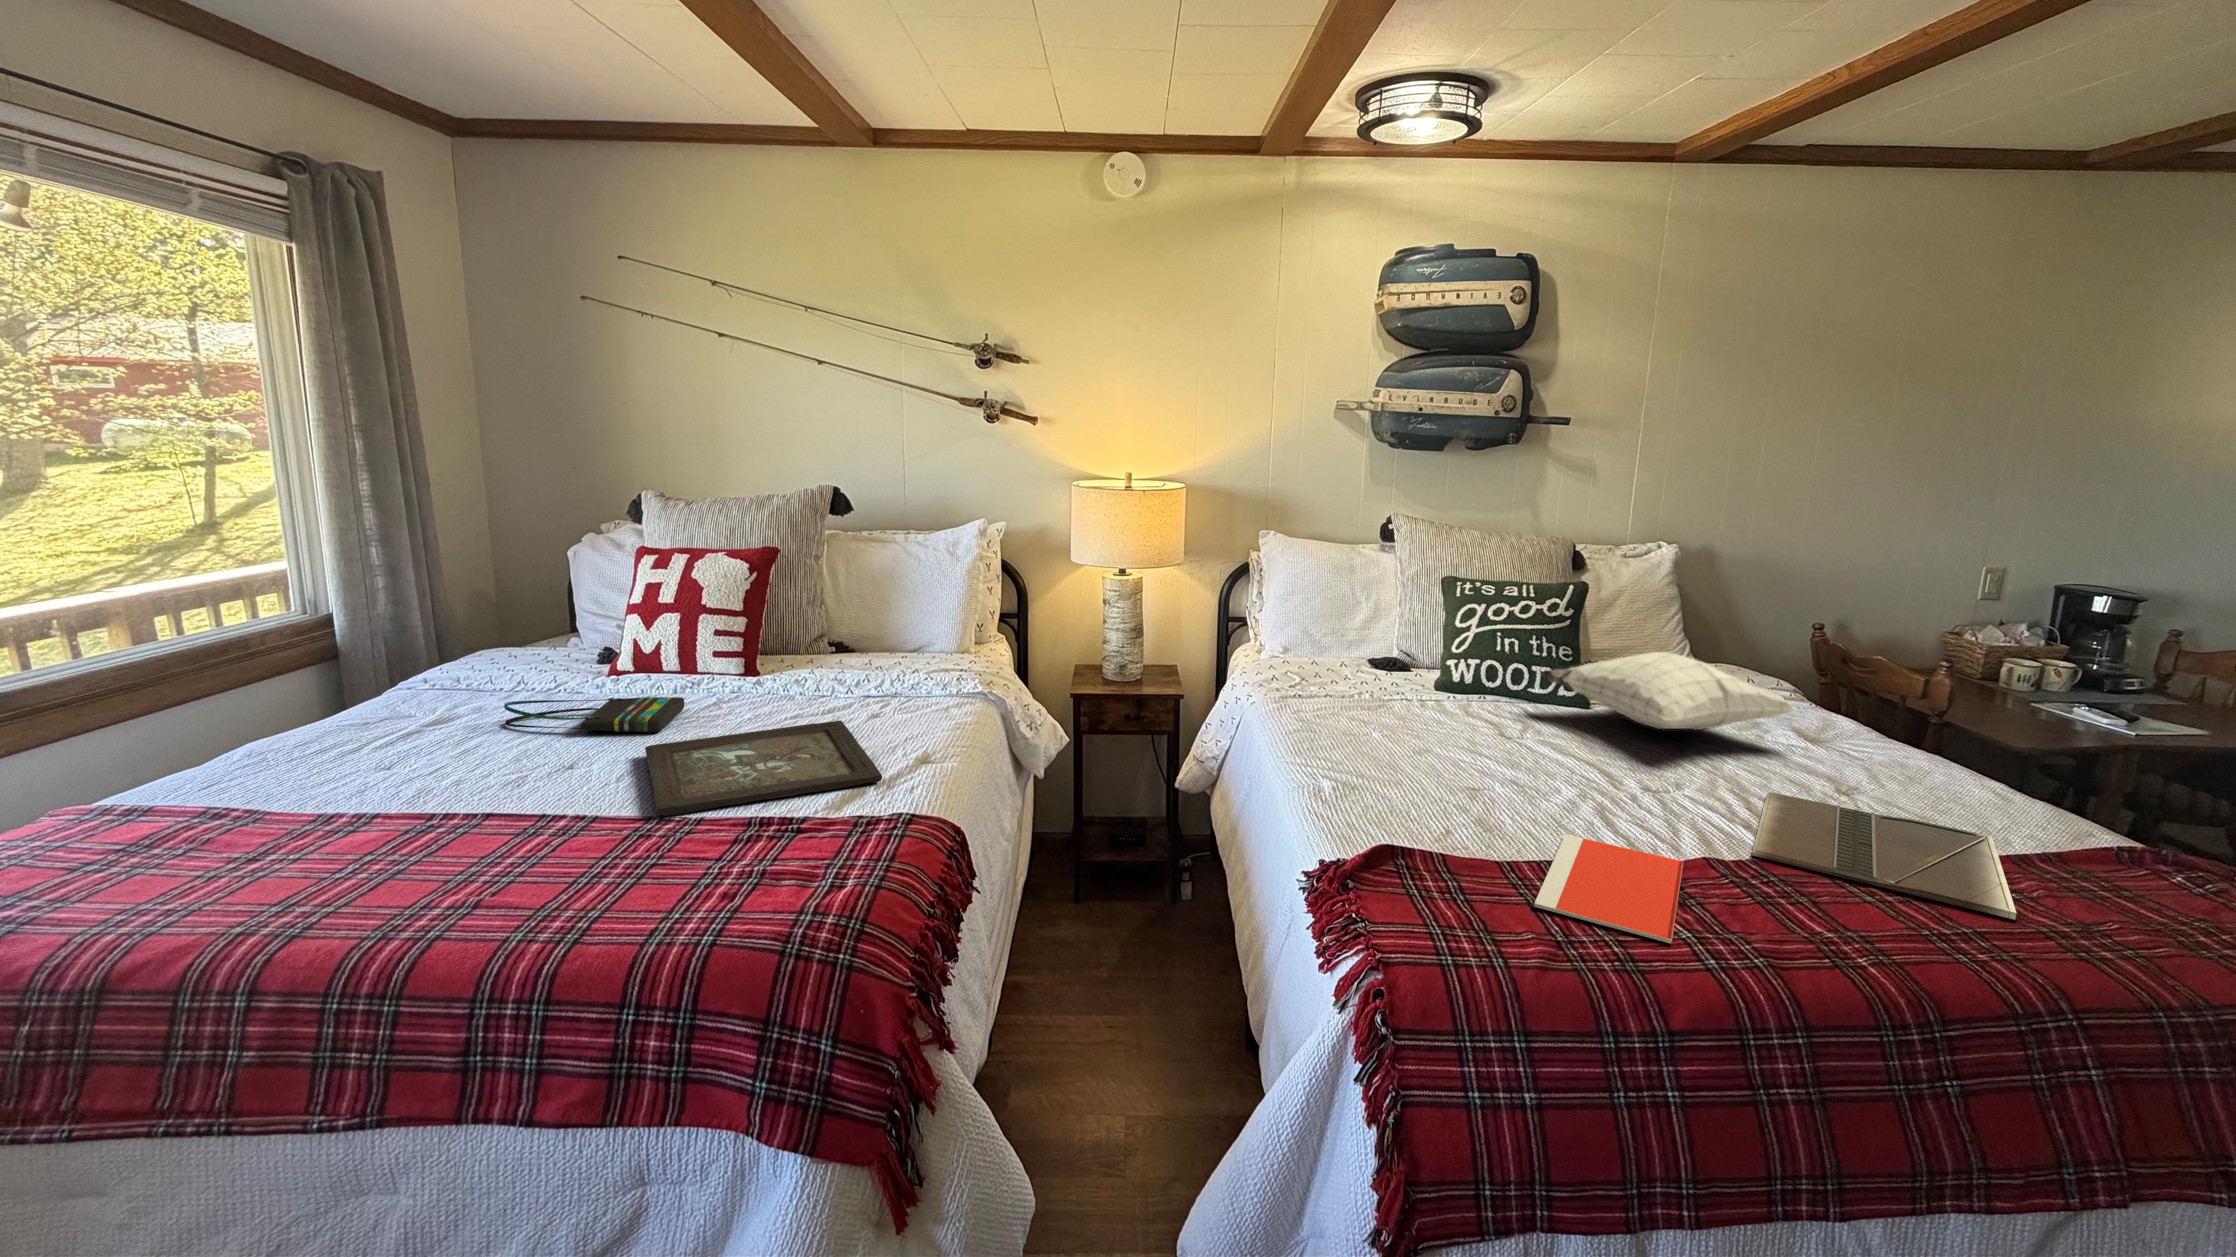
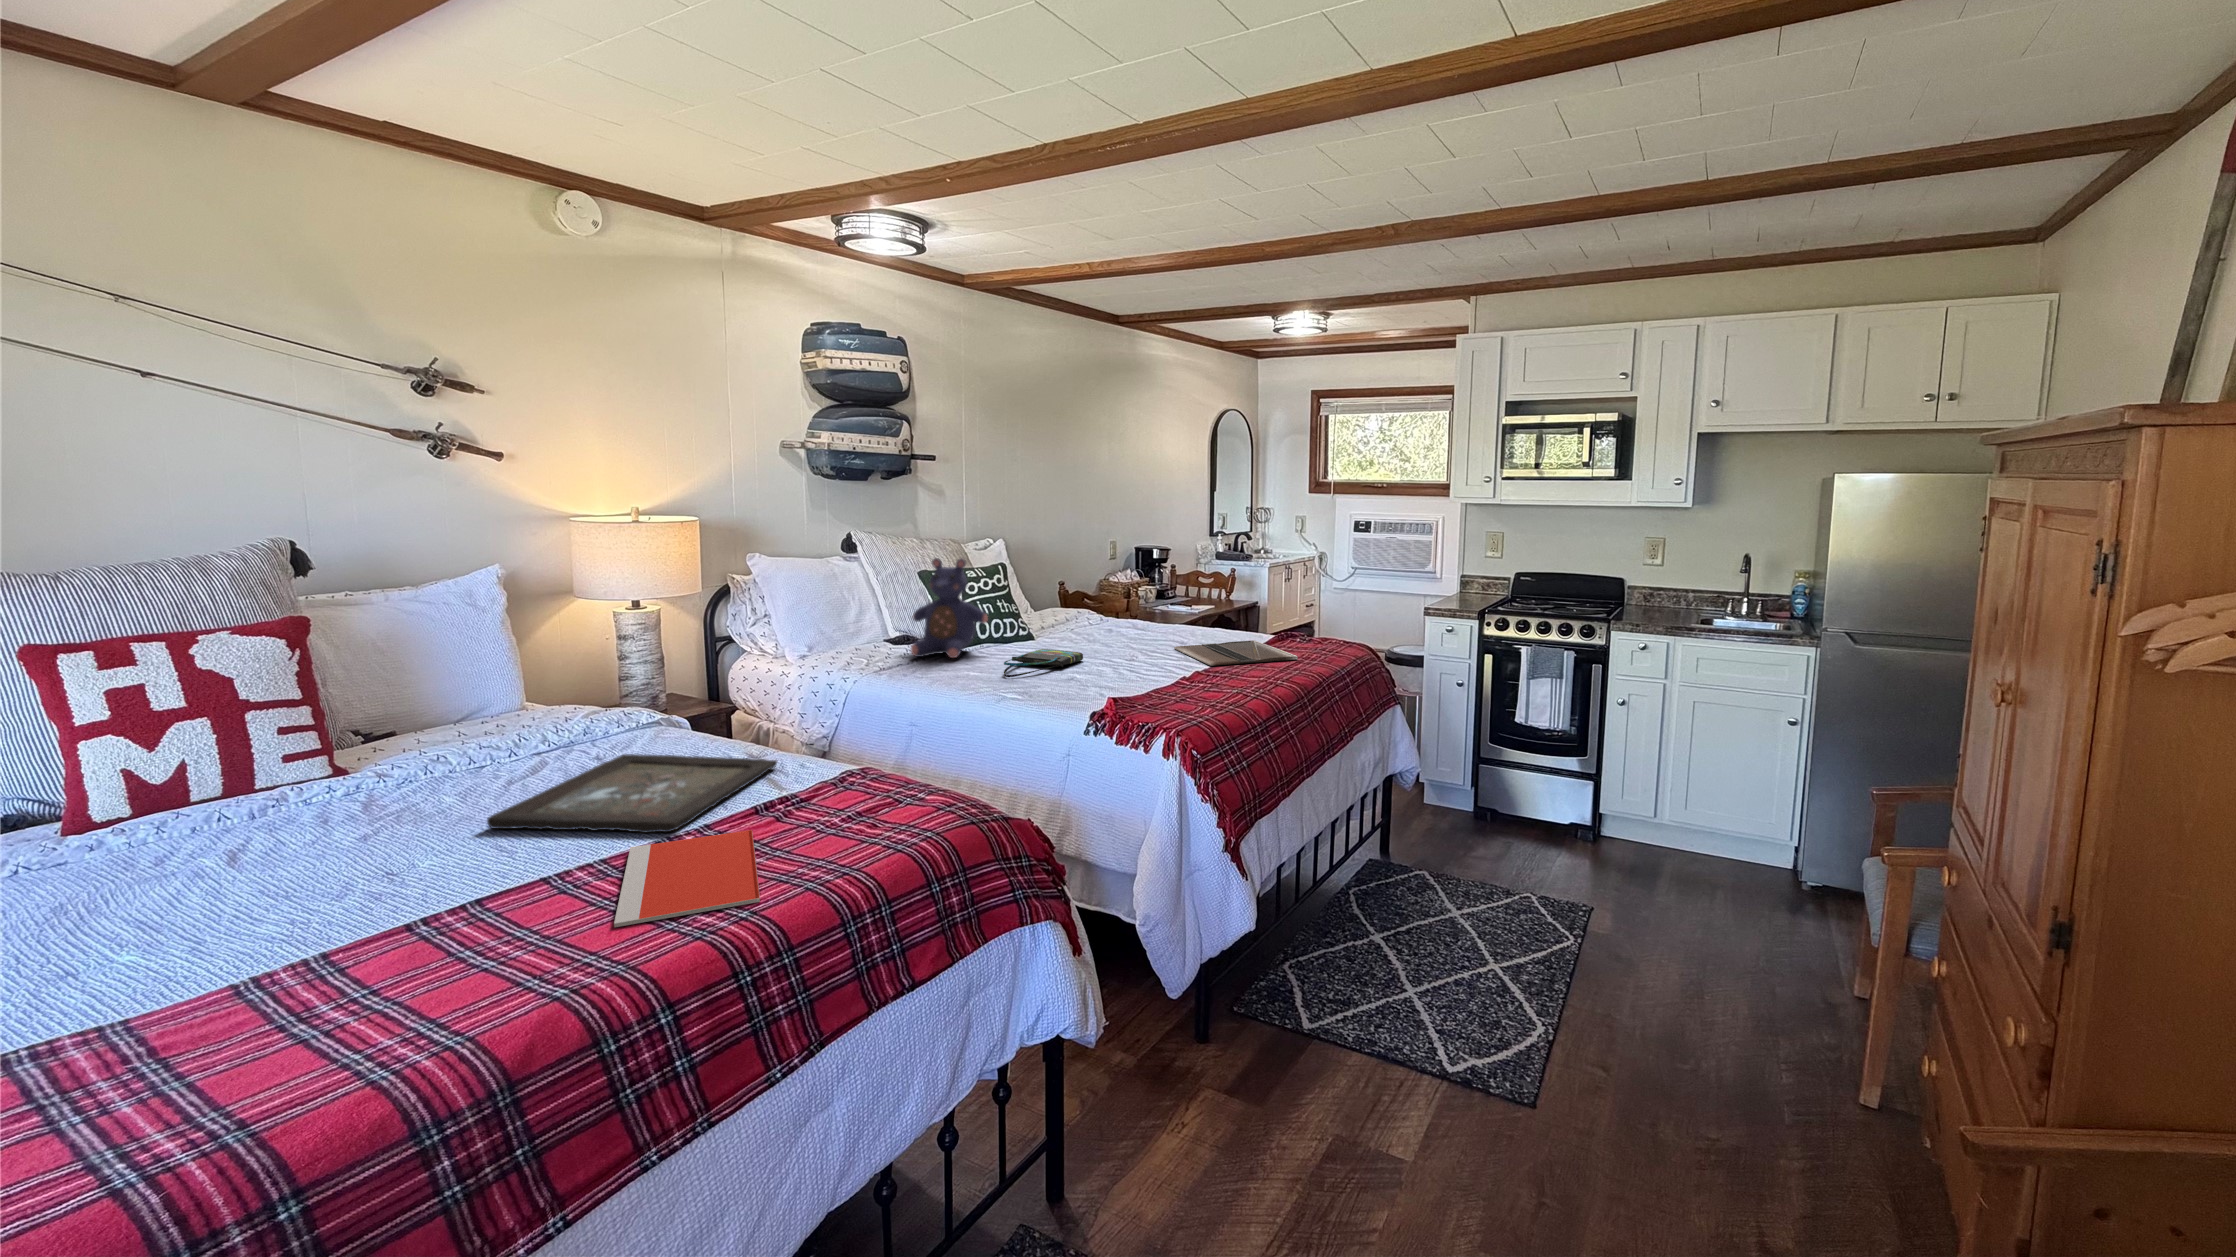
teddy bear: none [1355,564,1468,706] -> present [911,558,988,658]
pillow: present [1543,652,1794,730] -> none [1022,591,1146,638]
tote bag: present [504,697,684,733] -> present [1004,649,1083,677]
notebook: present [1534,834,1683,944] -> present [614,830,760,927]

